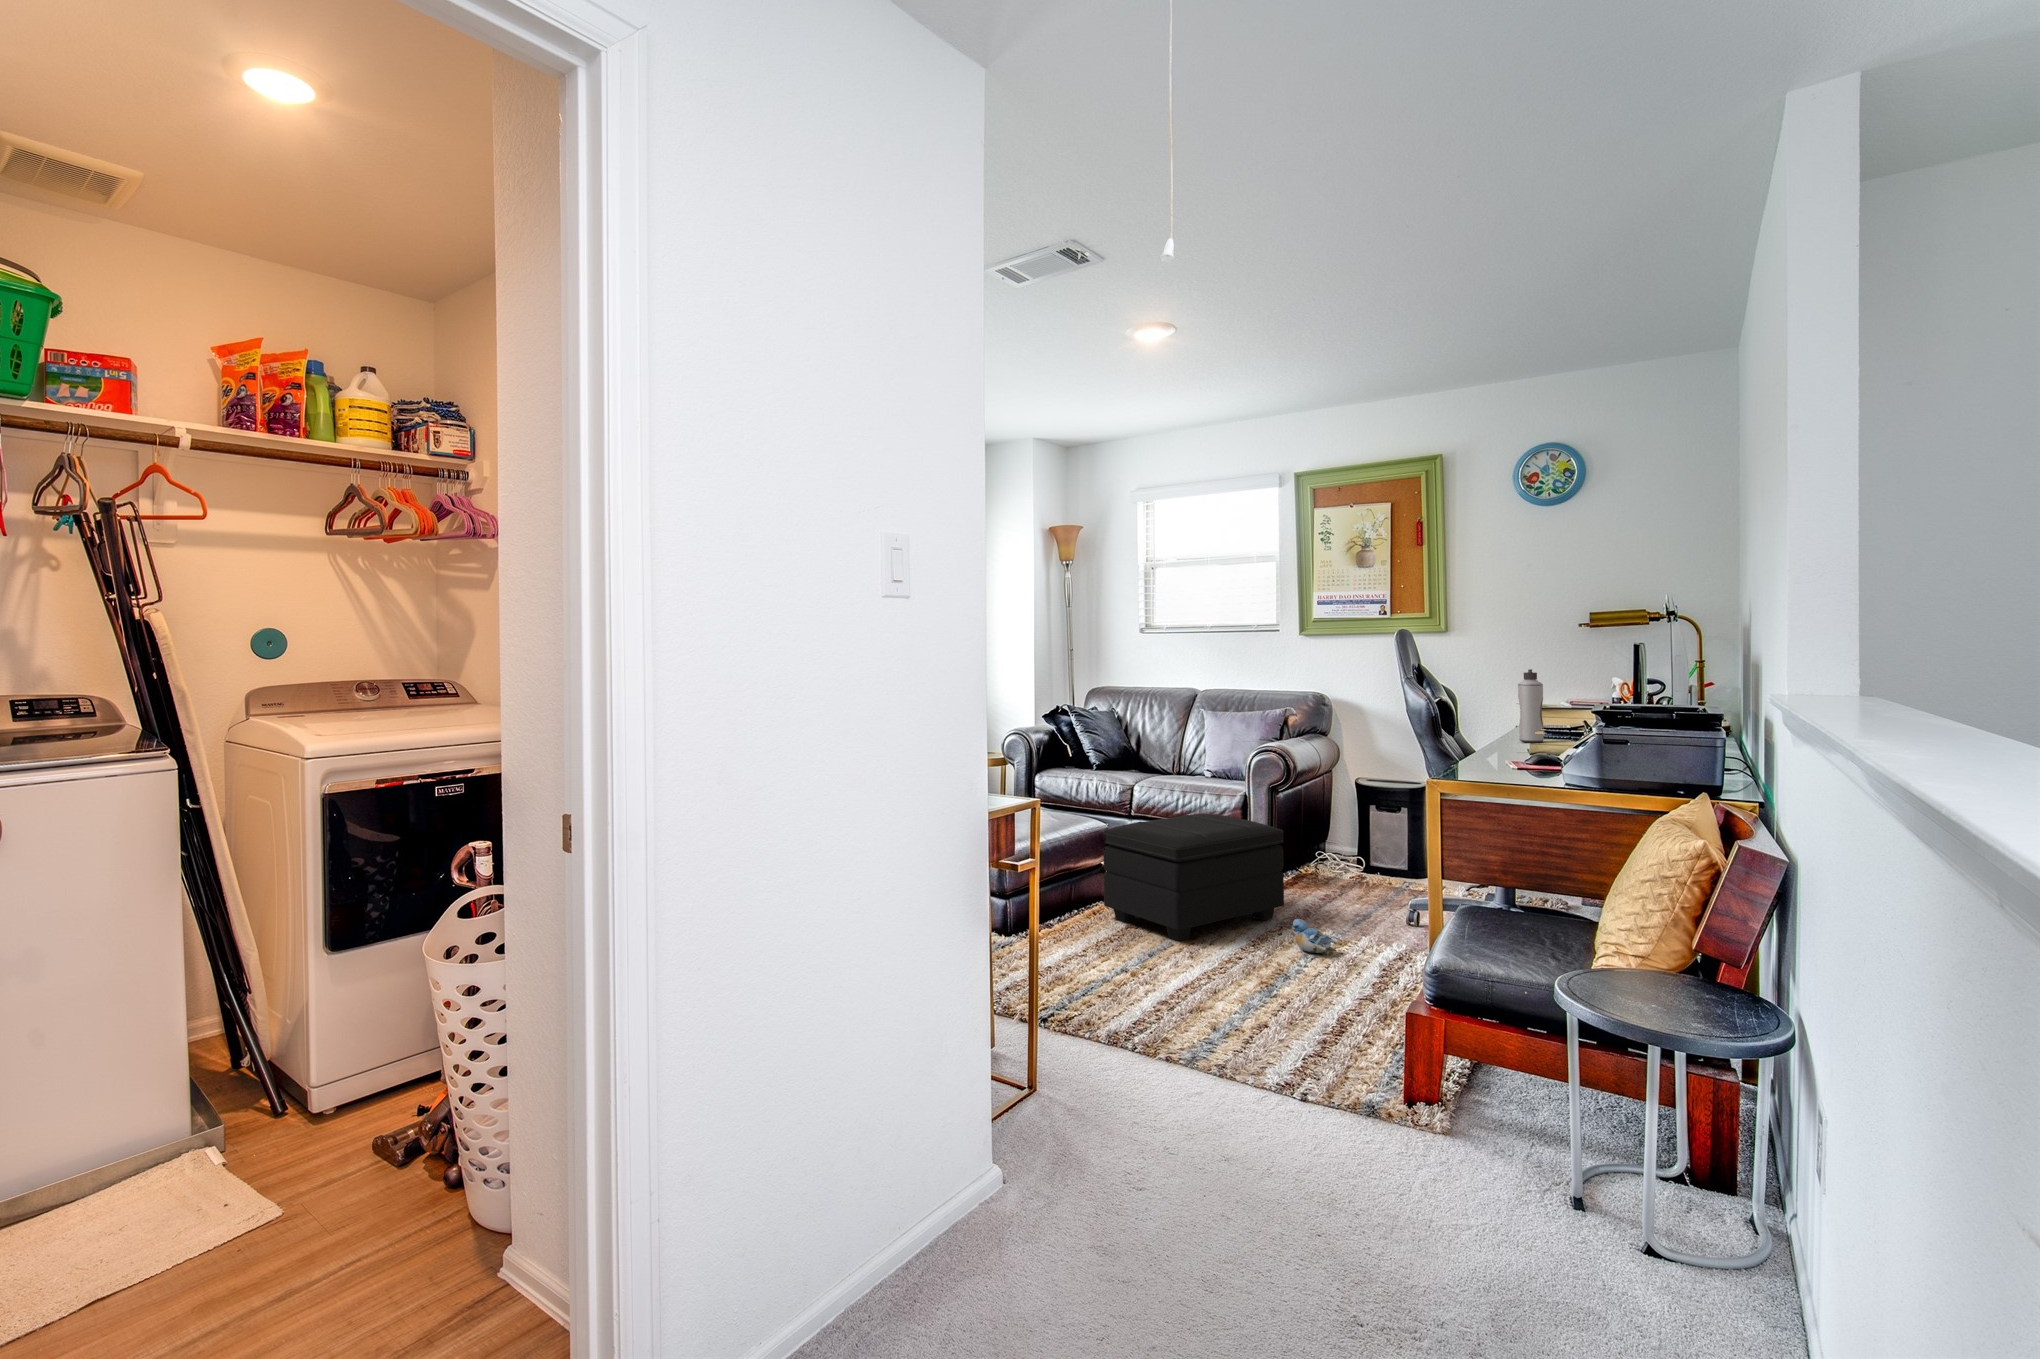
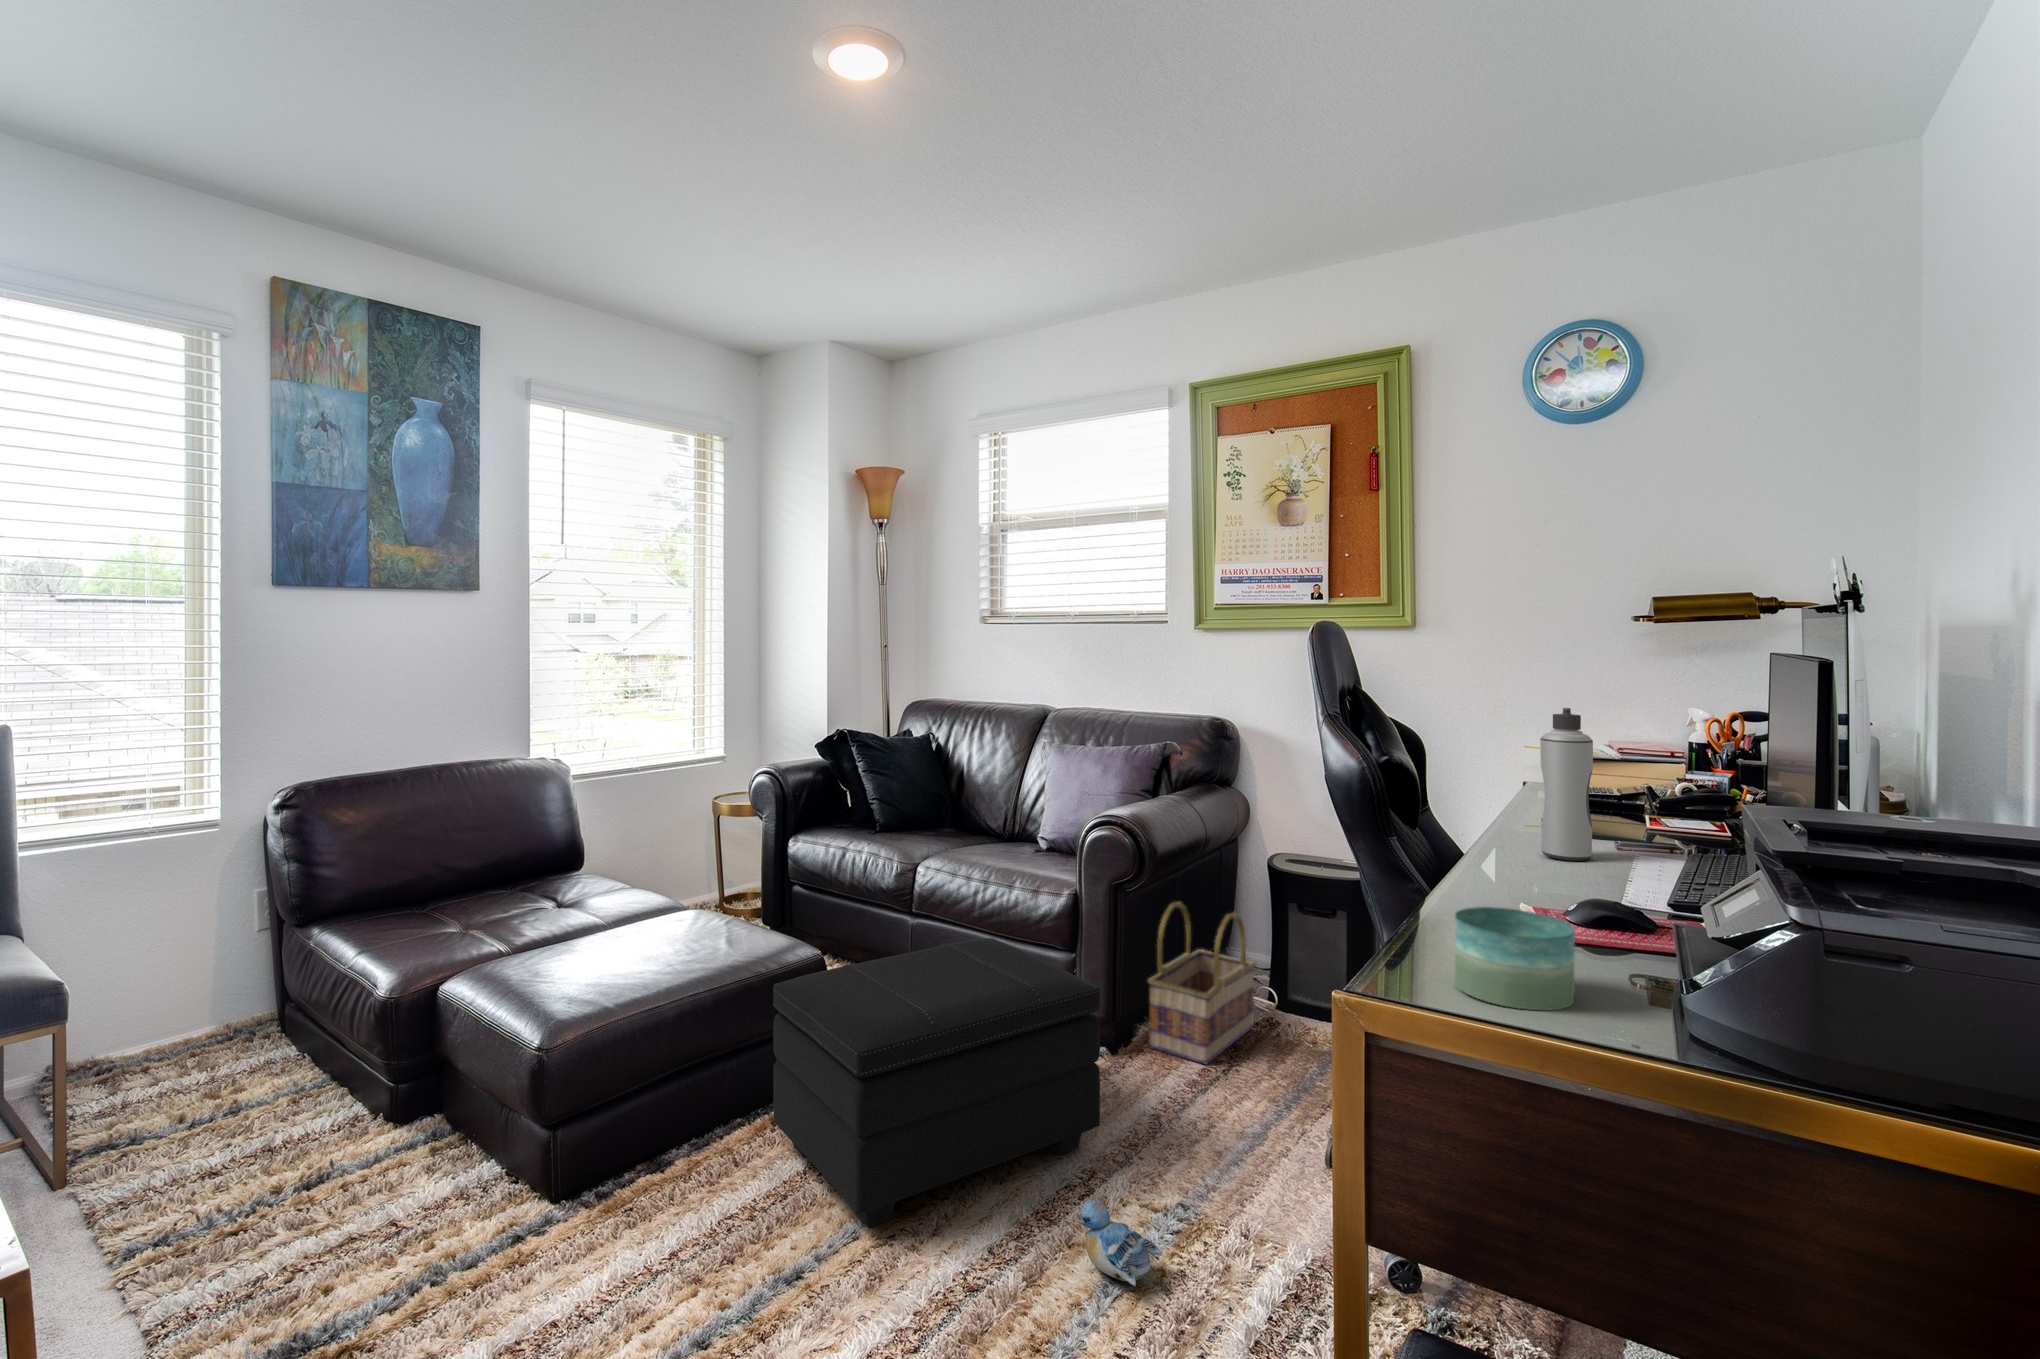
candle: none [1478,736,1522,765] -> present [1455,907,1575,1010]
basket: none [1292,802,1354,892] -> present [1148,902,1256,1064]

